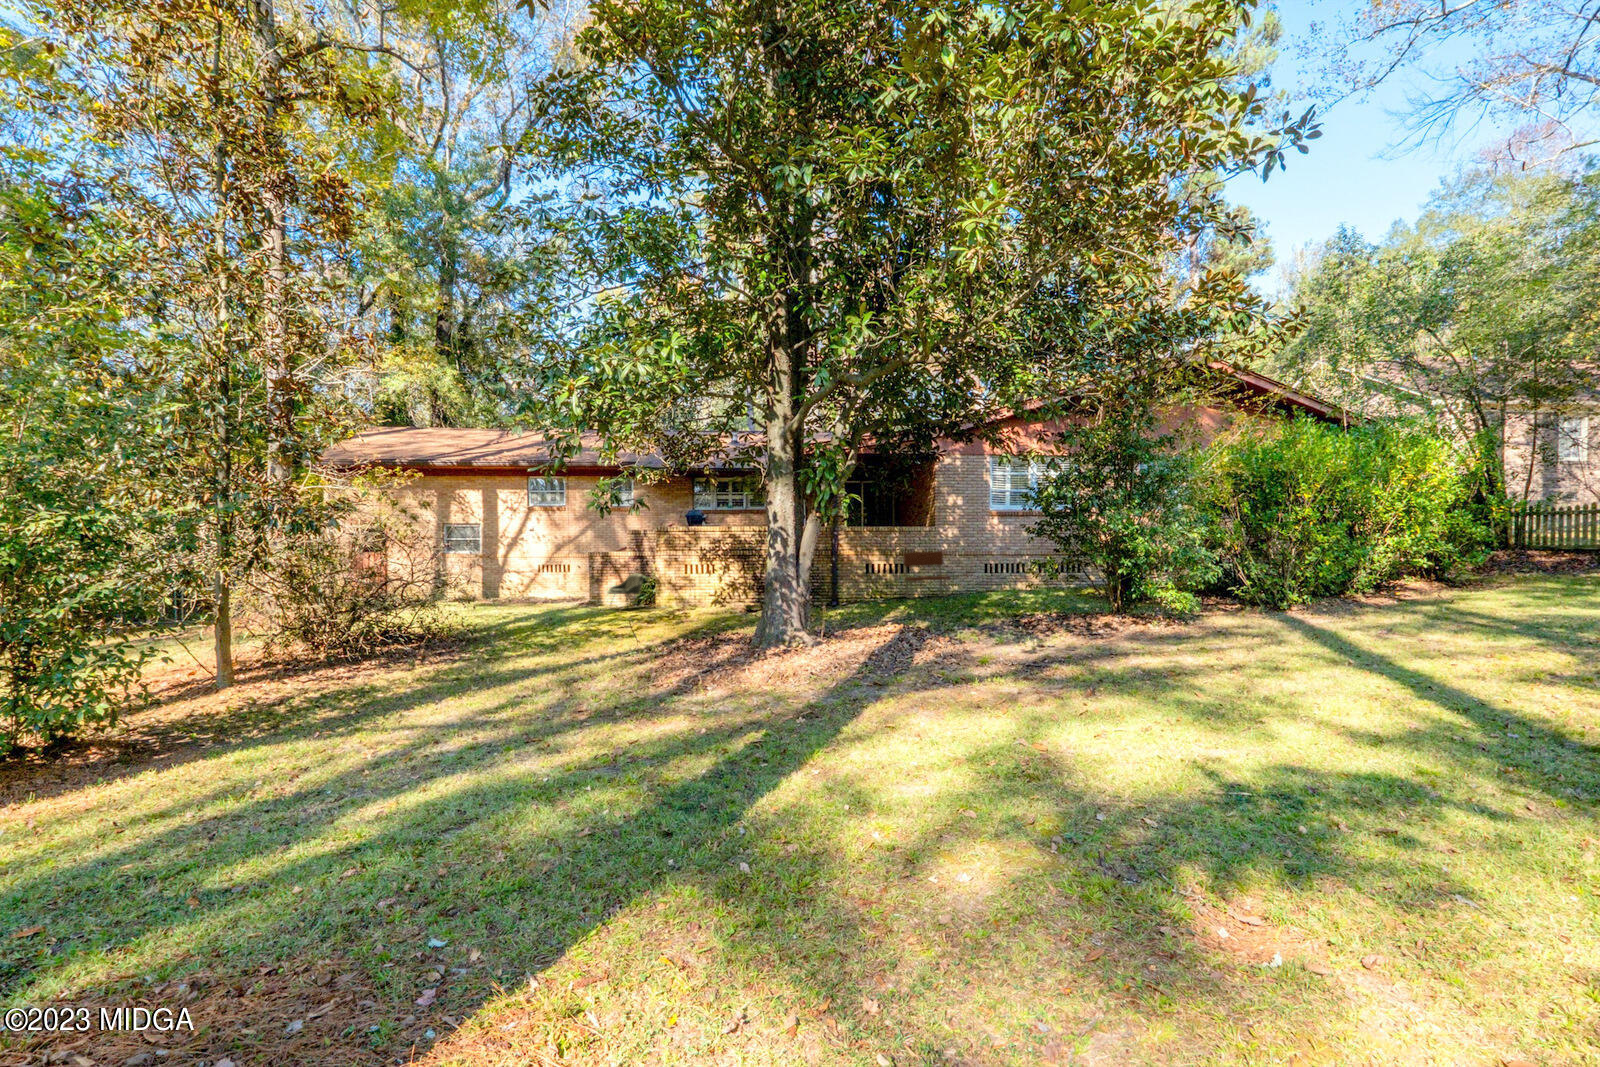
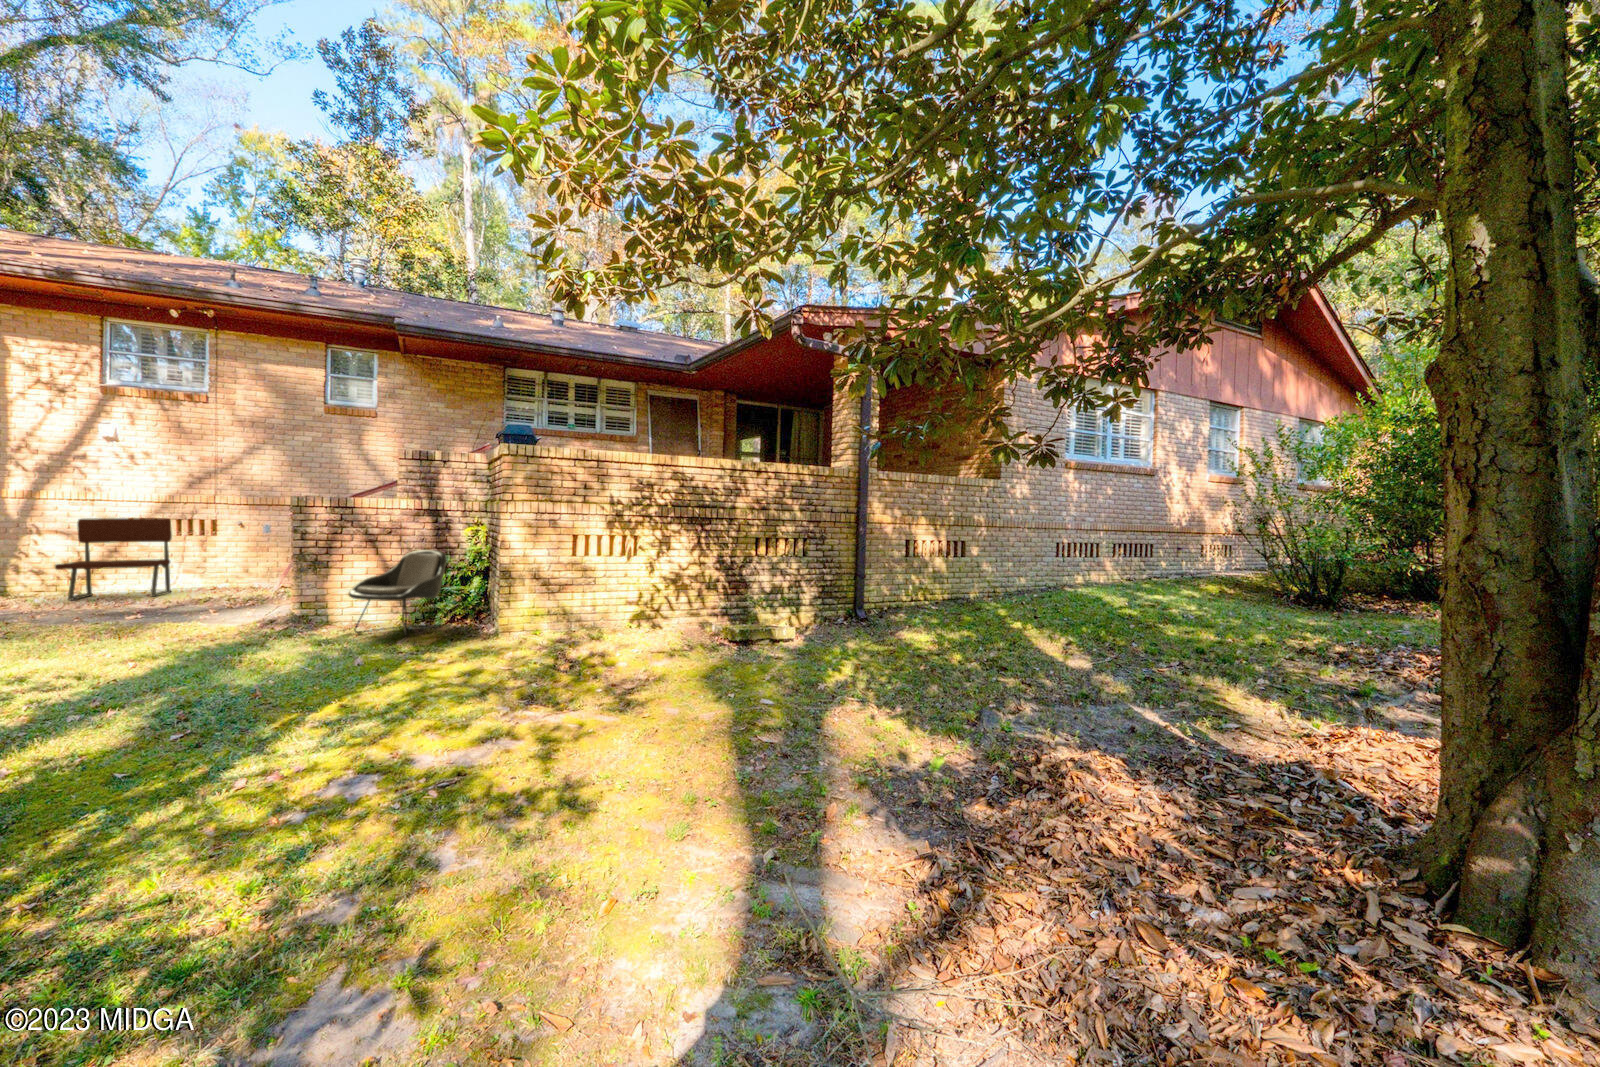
bench: present [903,551,950,598] -> present [55,518,172,600]

